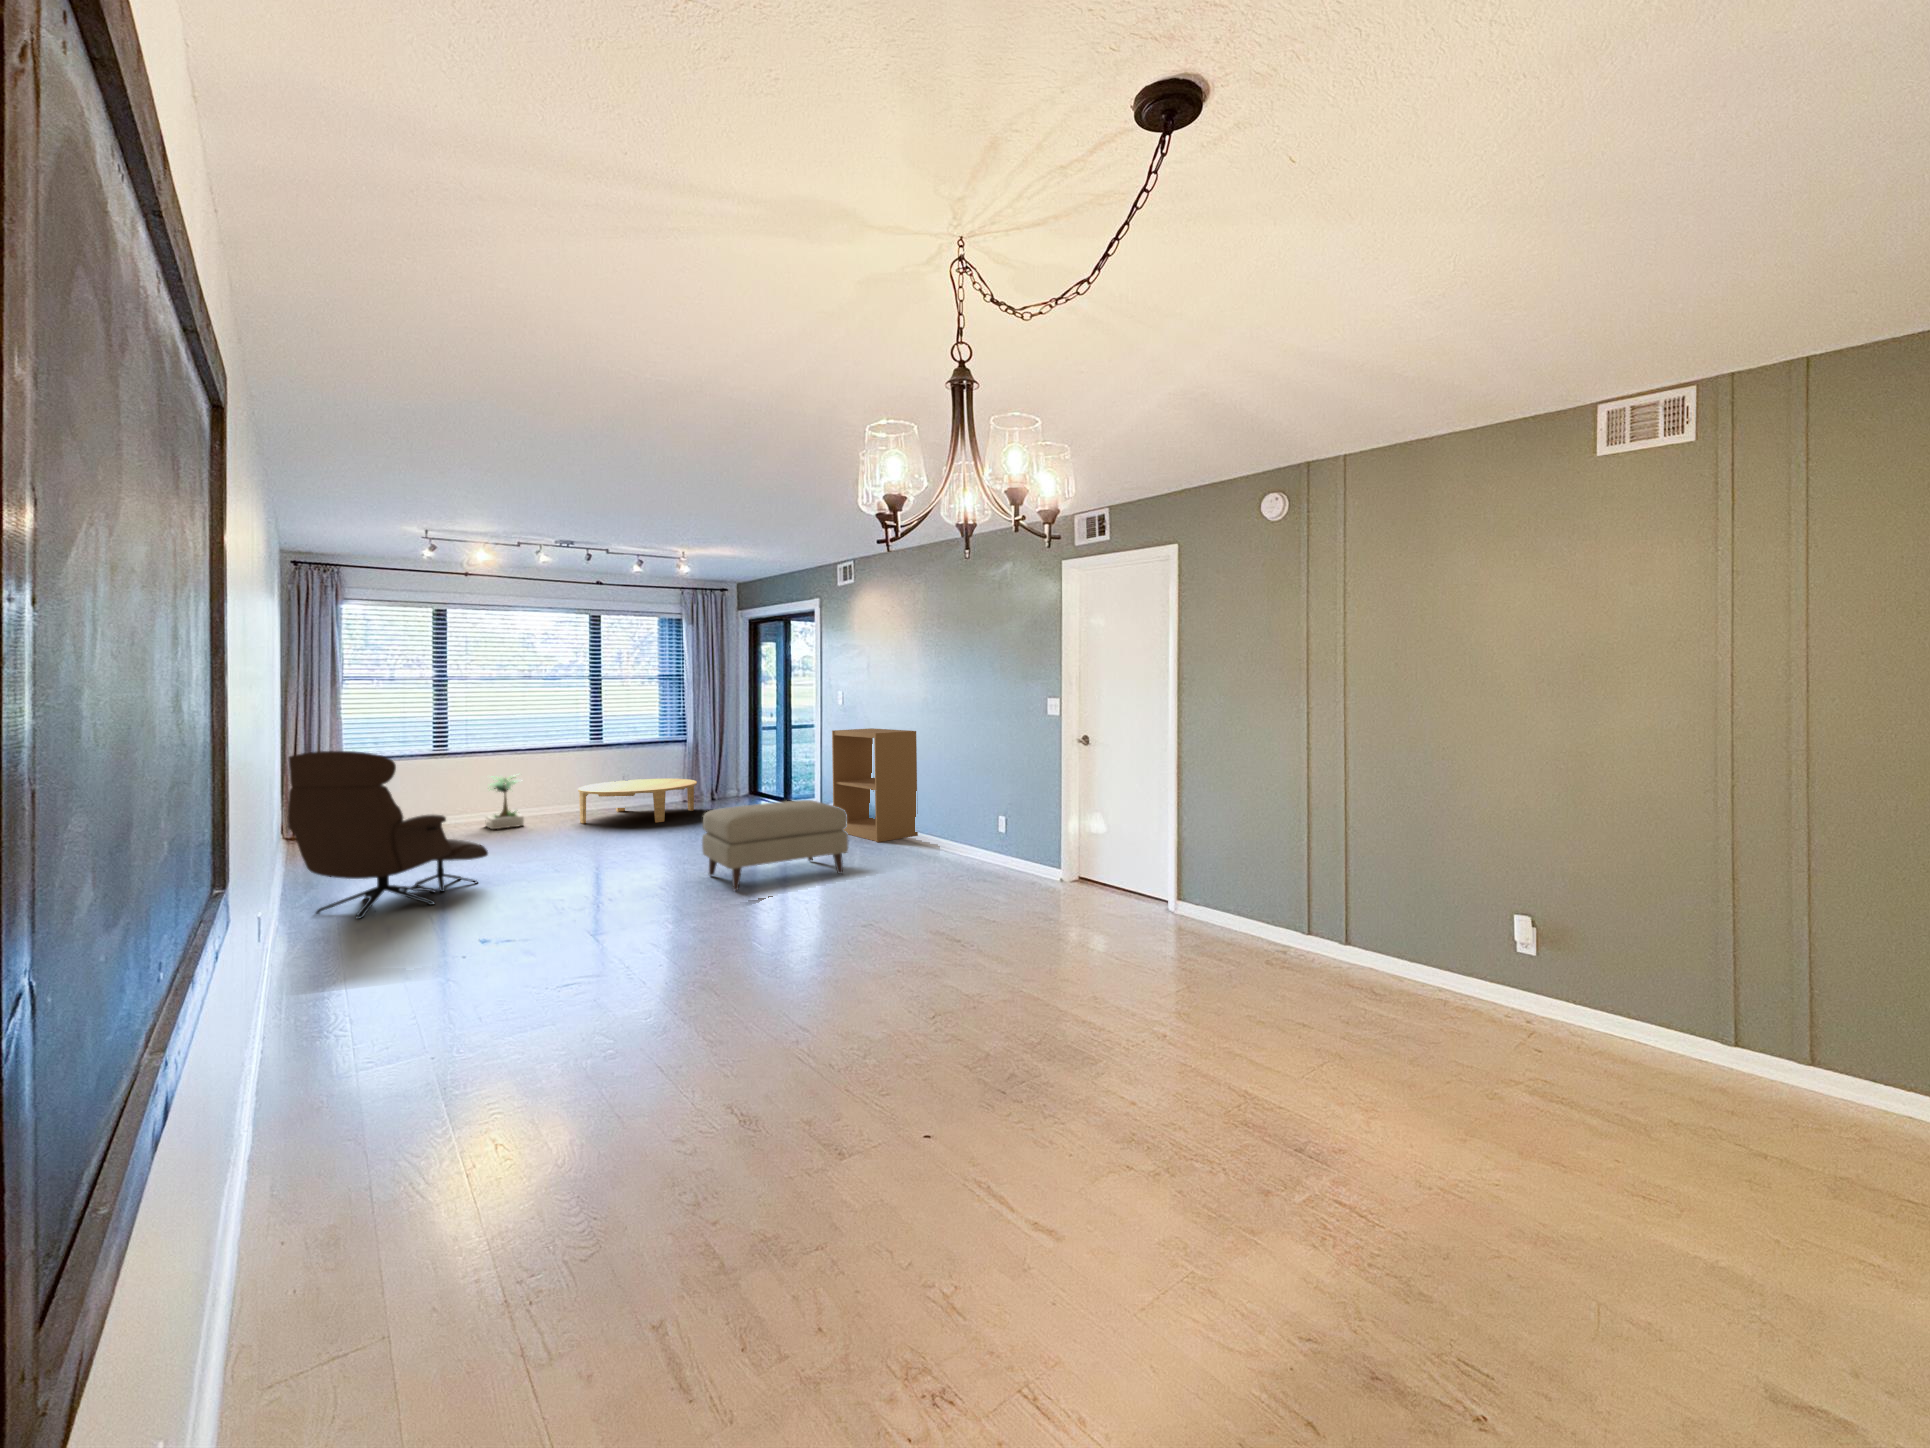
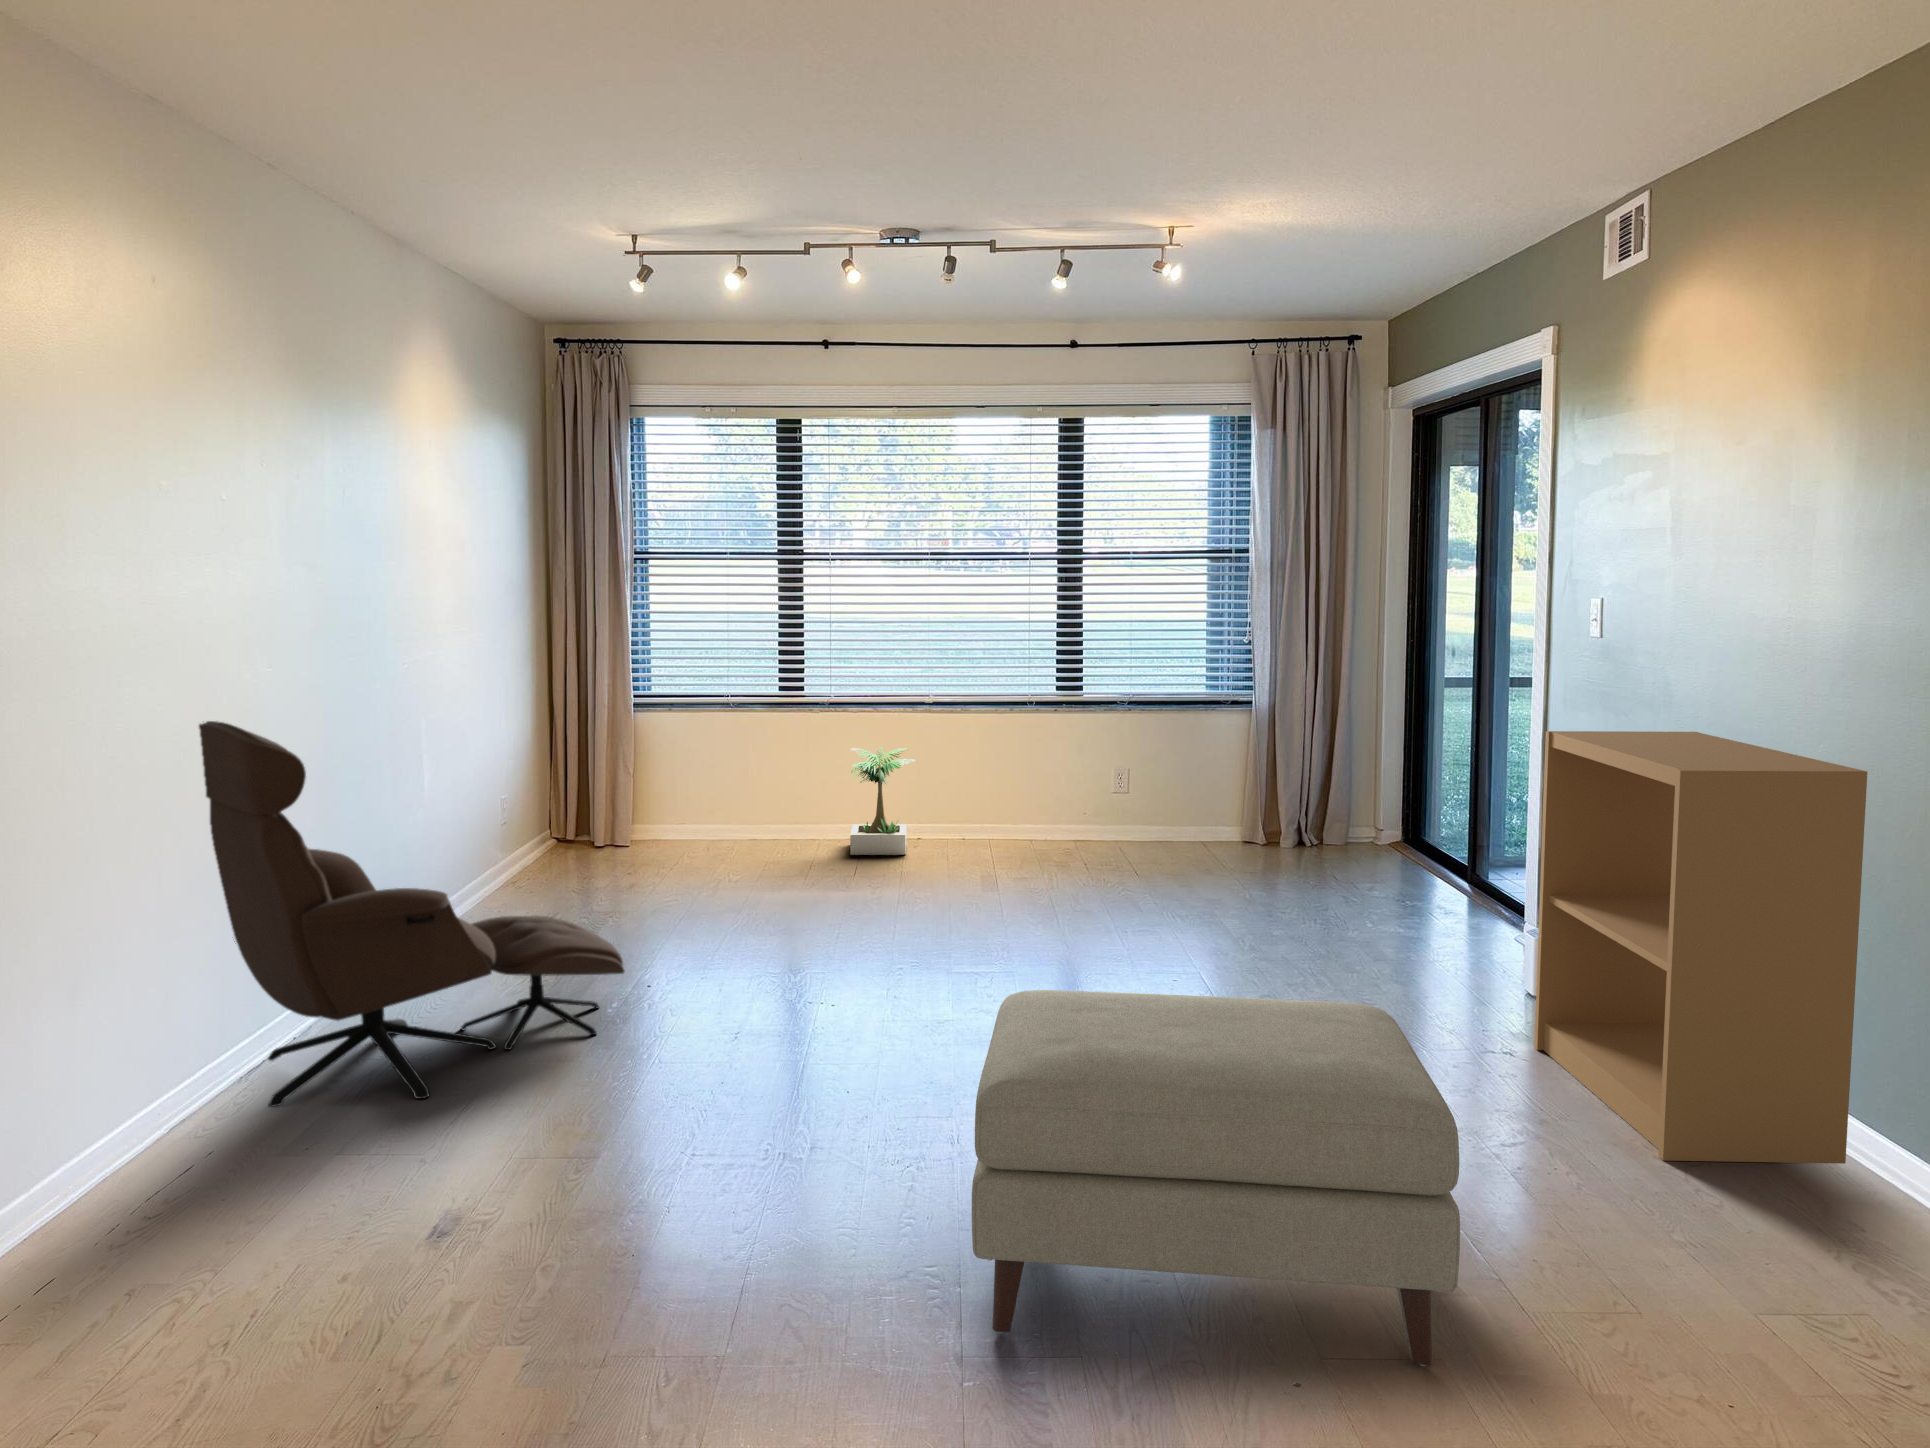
coffee table: present [578,779,697,823] -> none [998,779,1244,896]

